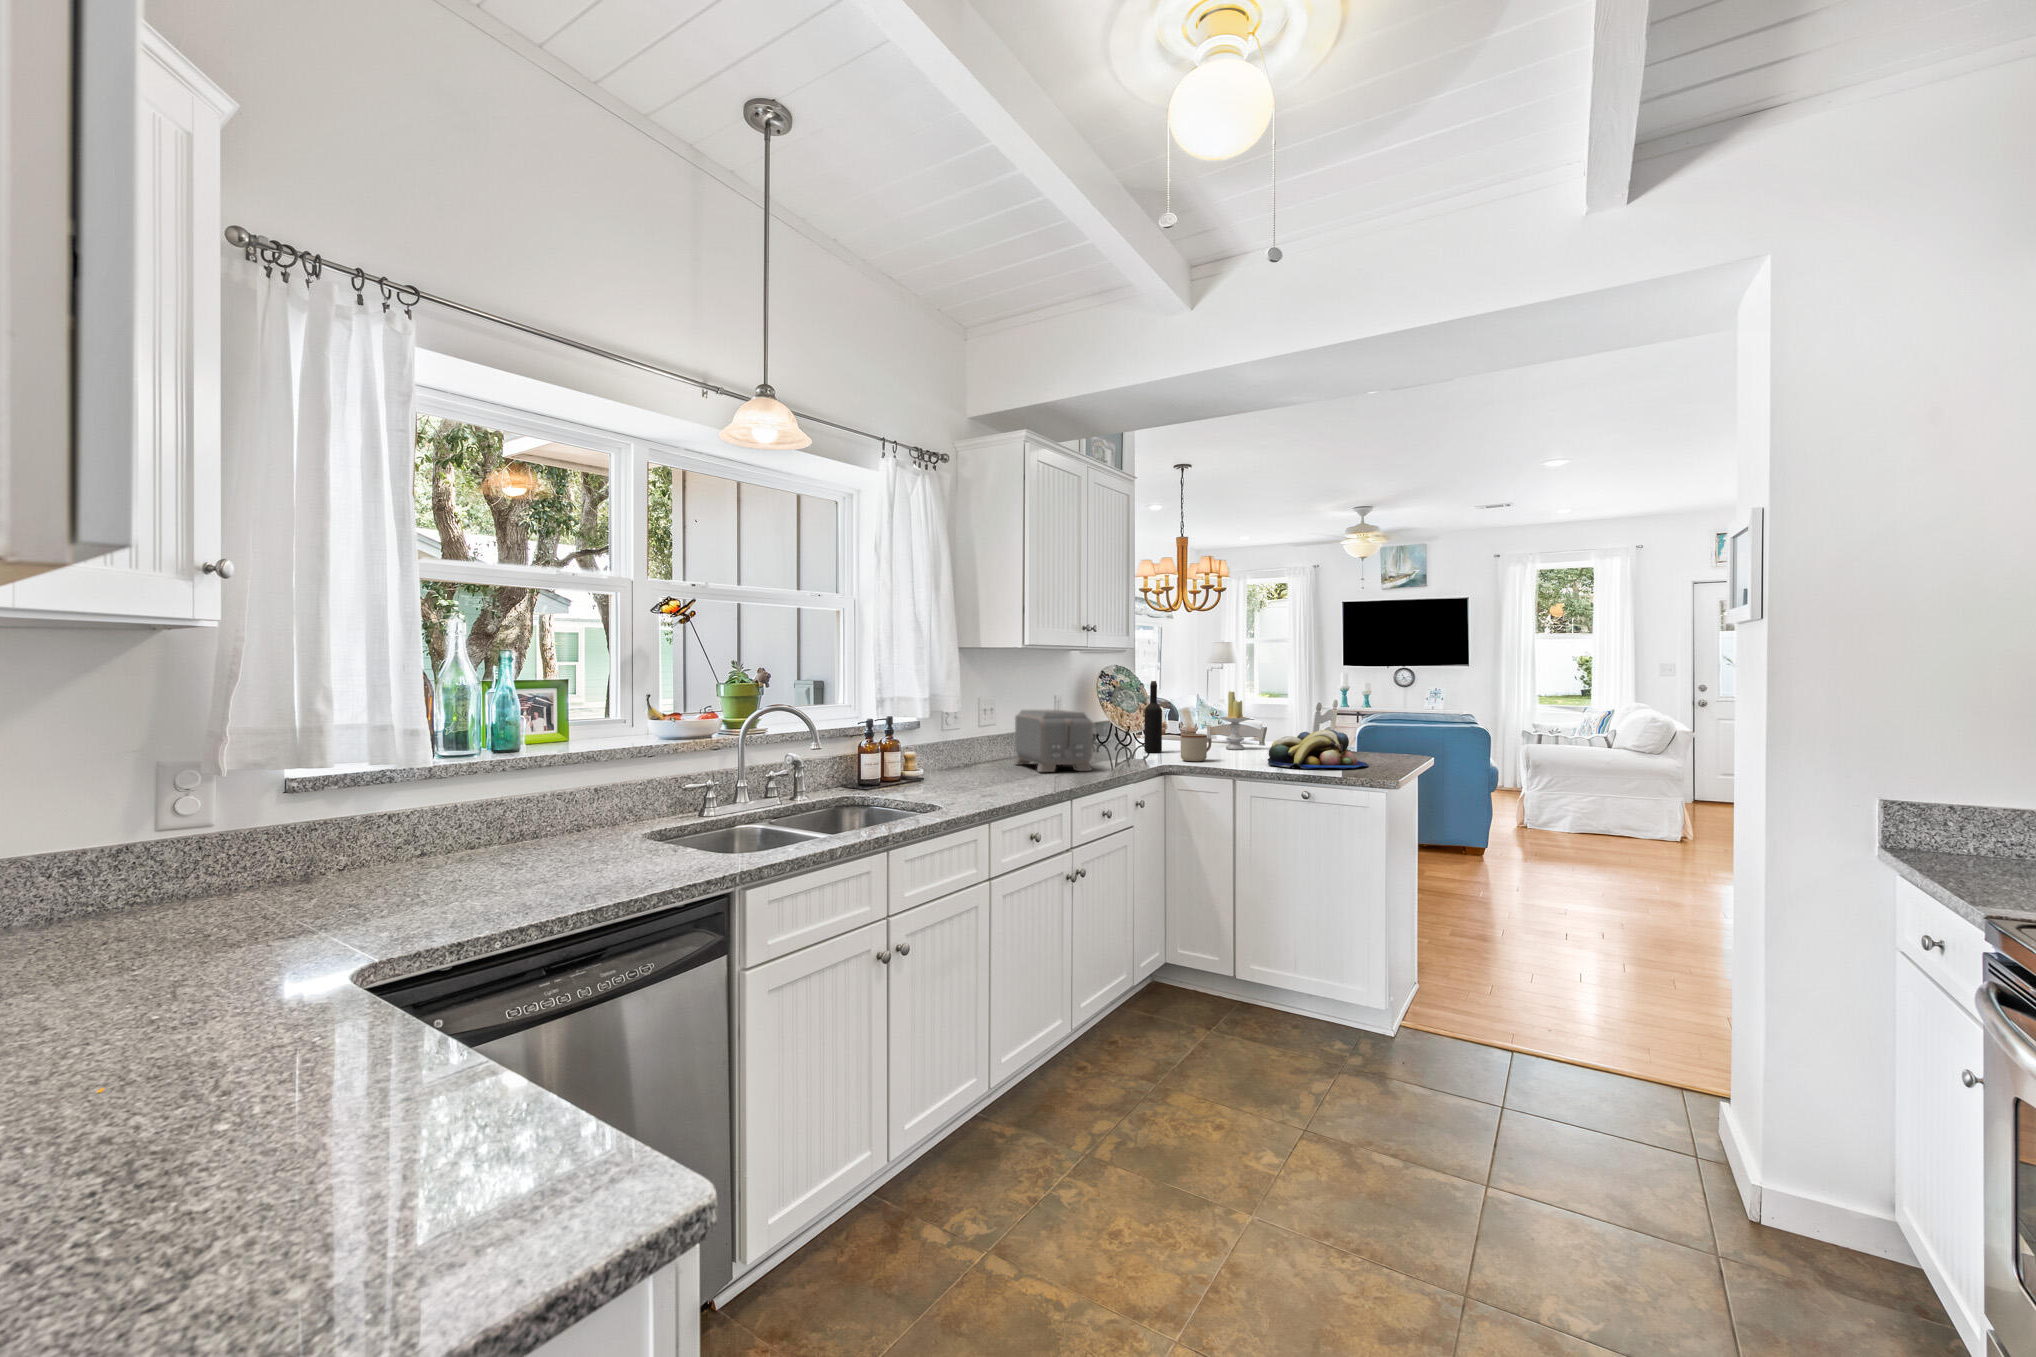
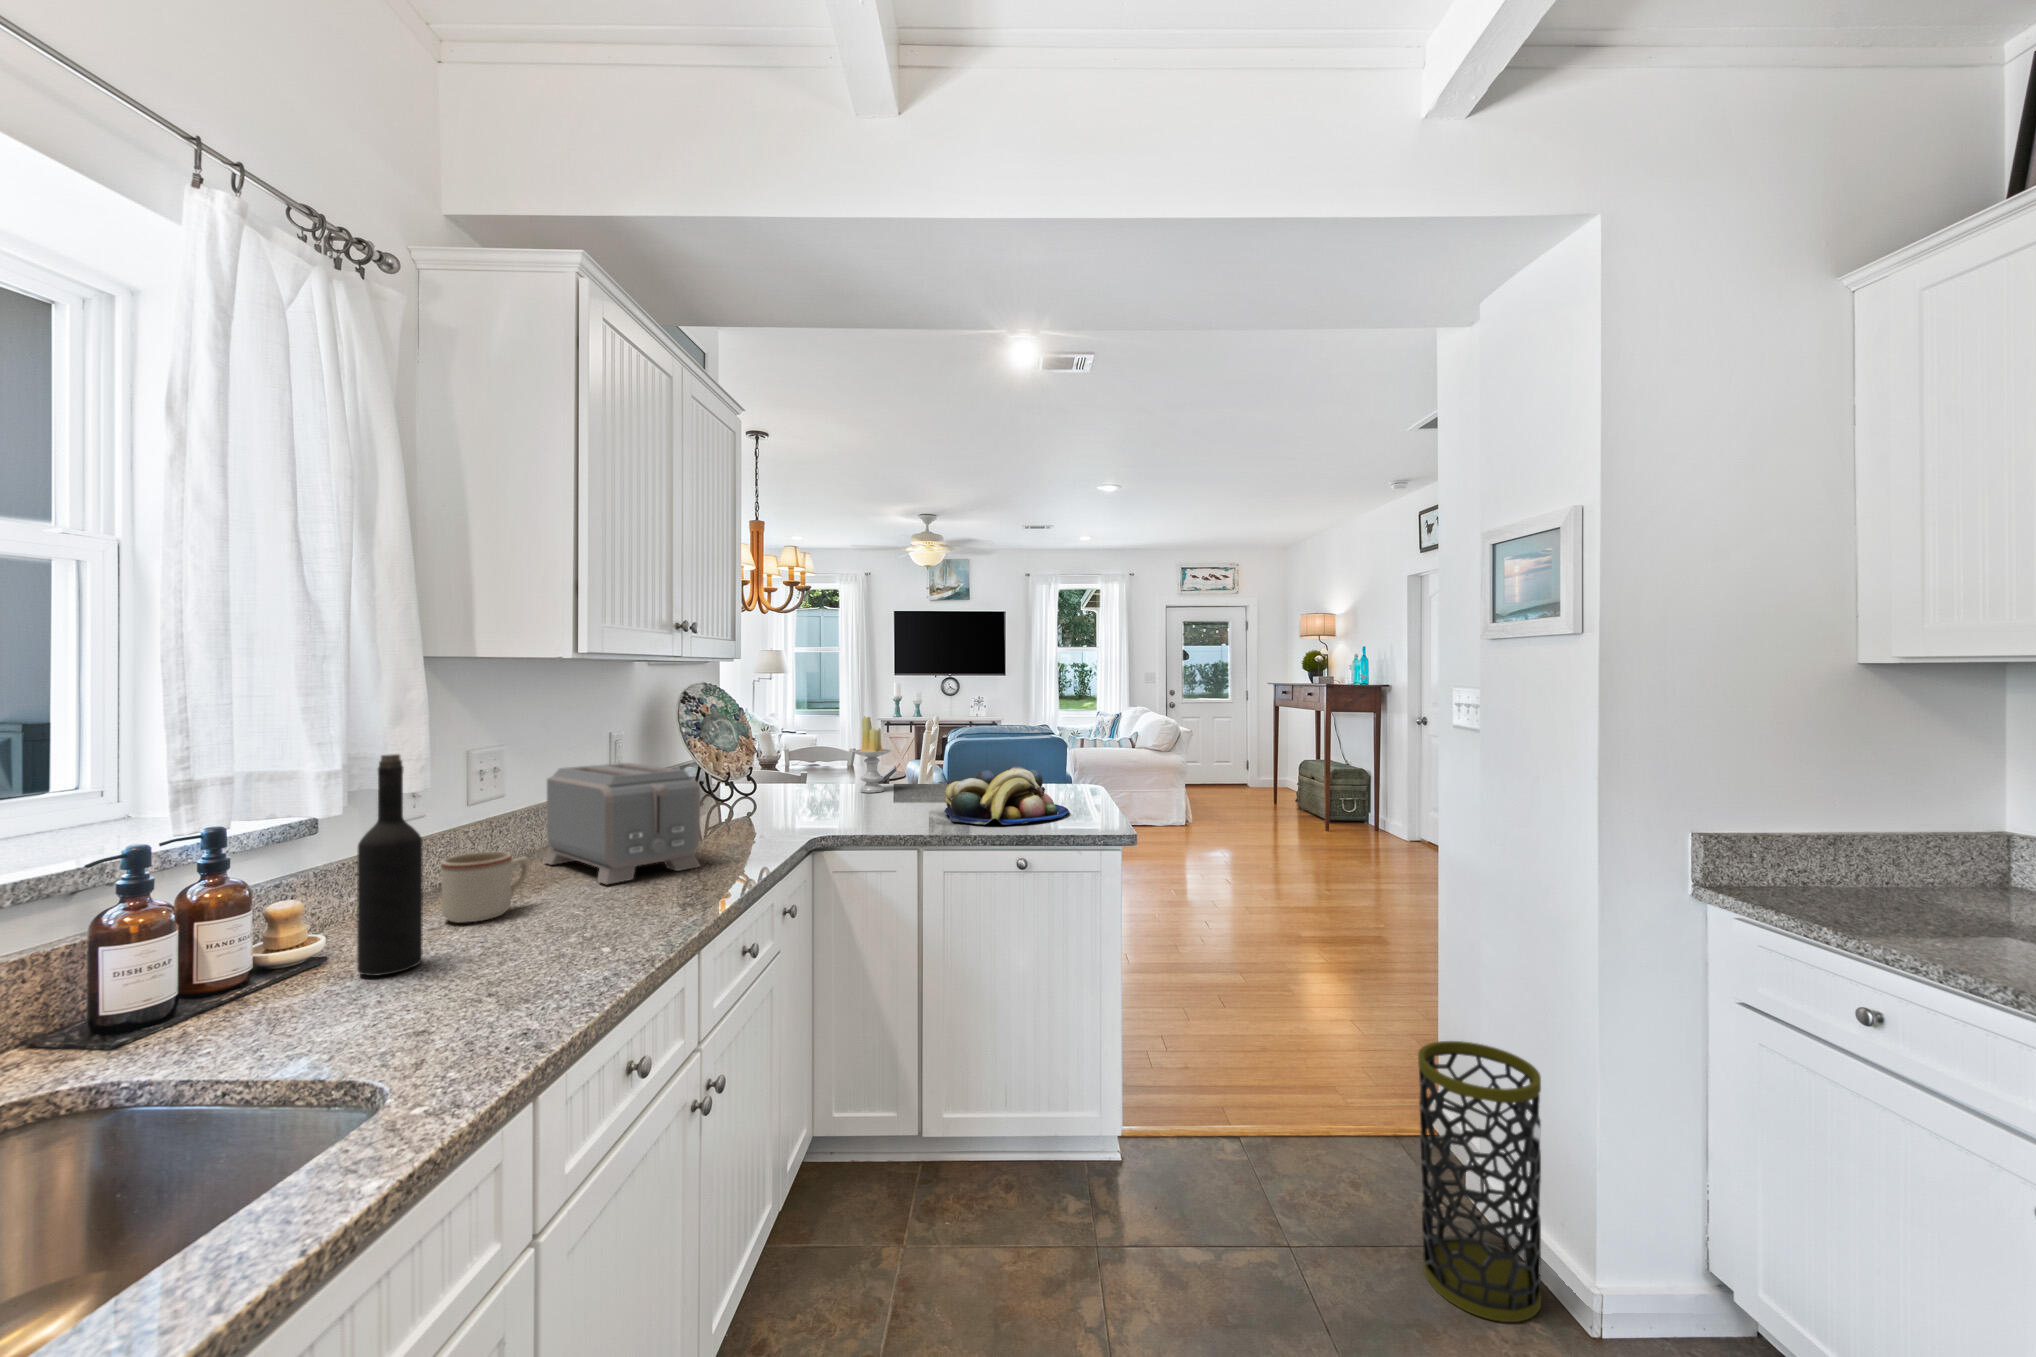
wine bottle: present [1144,681,1162,753] -> present [357,754,423,976]
mug: present [1181,734,1211,761] -> present [441,851,529,922]
trash can: none [1609,966,1719,1183] -> present [1418,1041,1541,1322]

